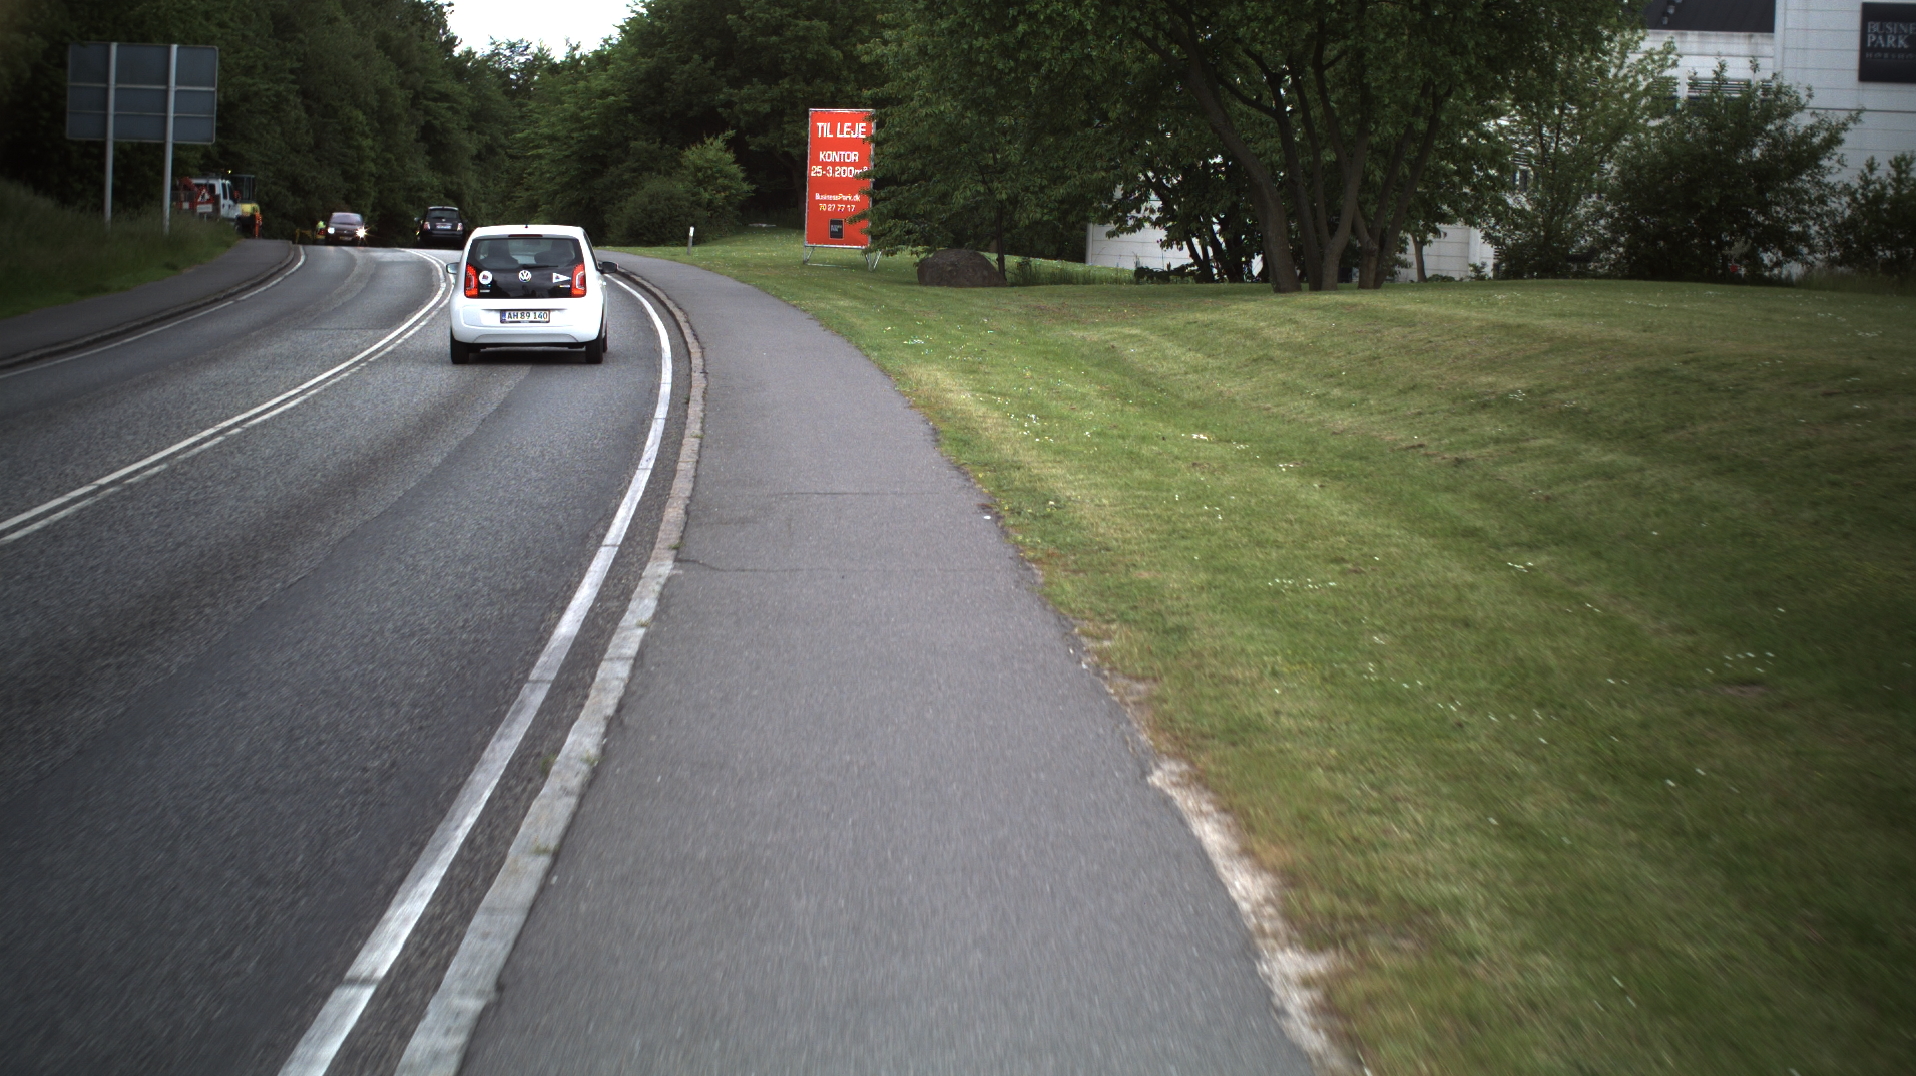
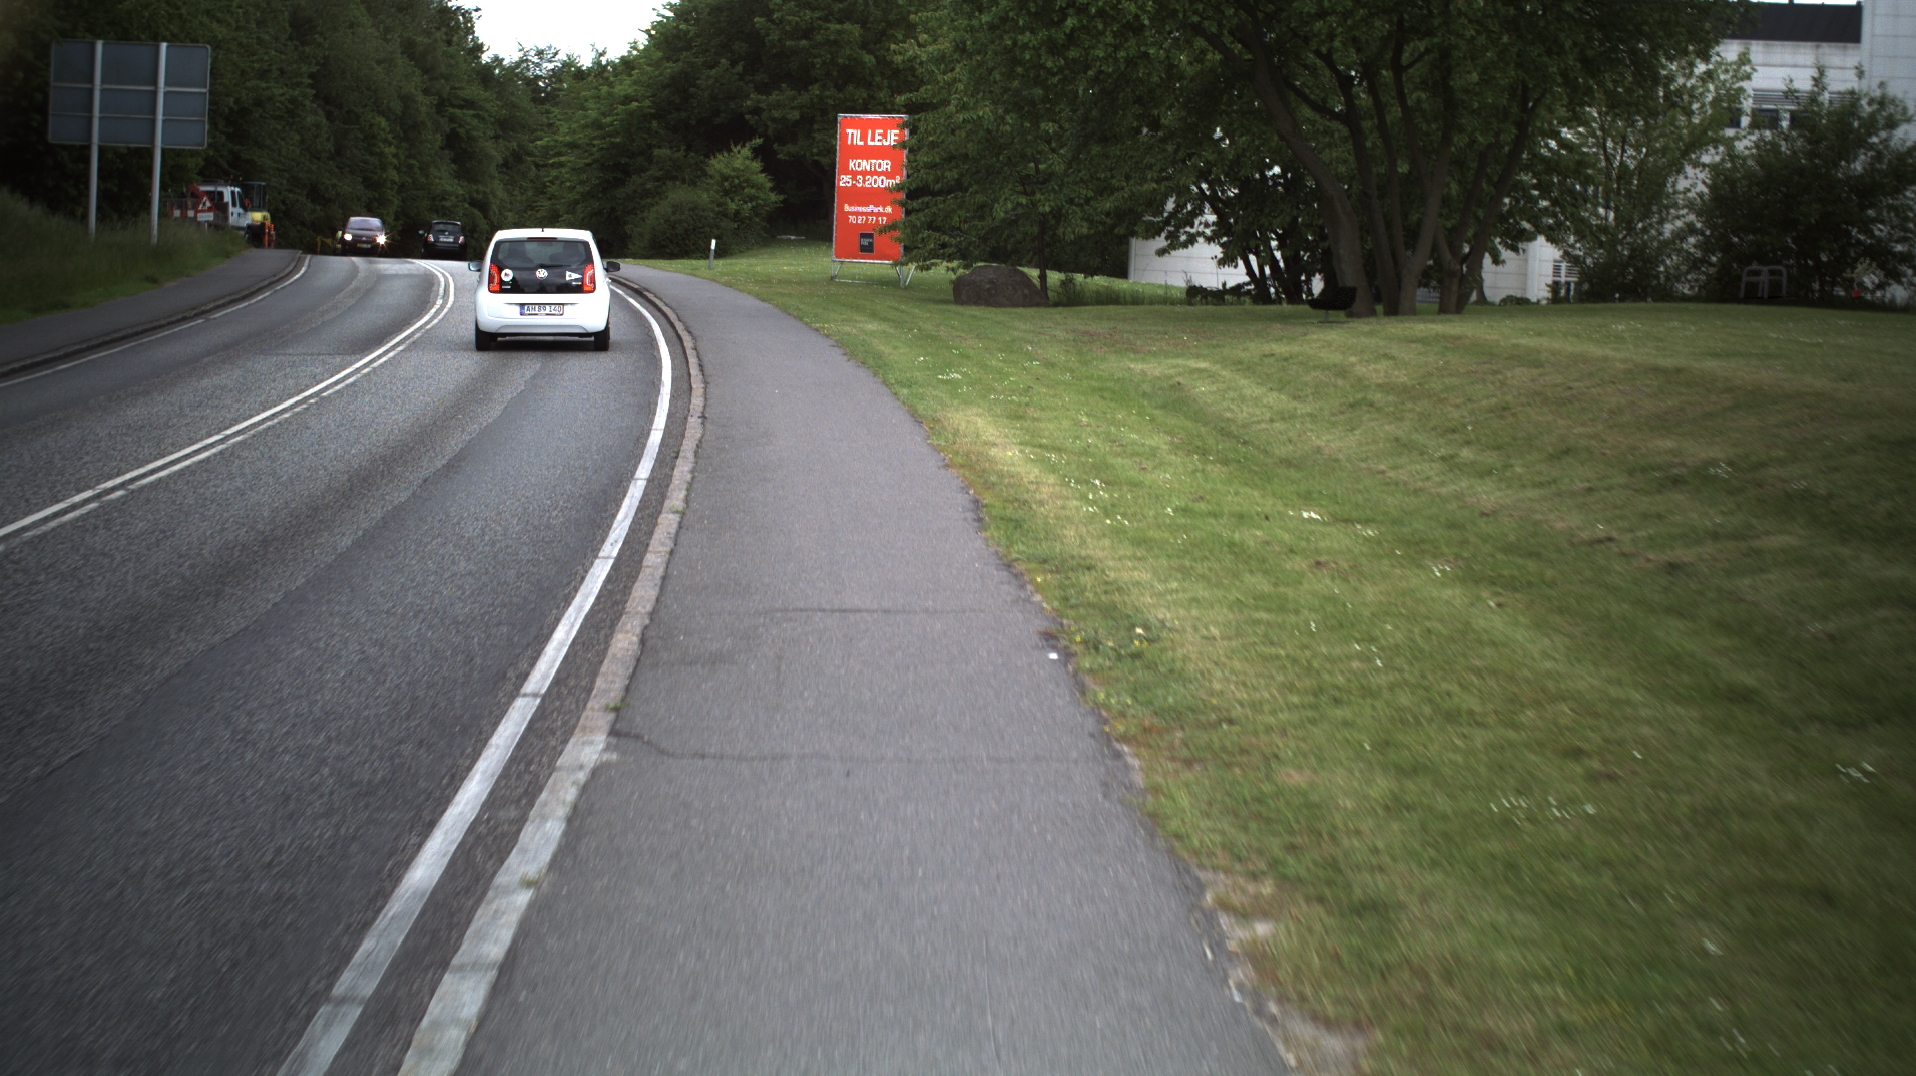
bench: none [1631,244,1673,274] -> present [1740,266,1787,298]
lounge chair: present [1564,246,1597,270] -> present [1306,286,1358,322]

